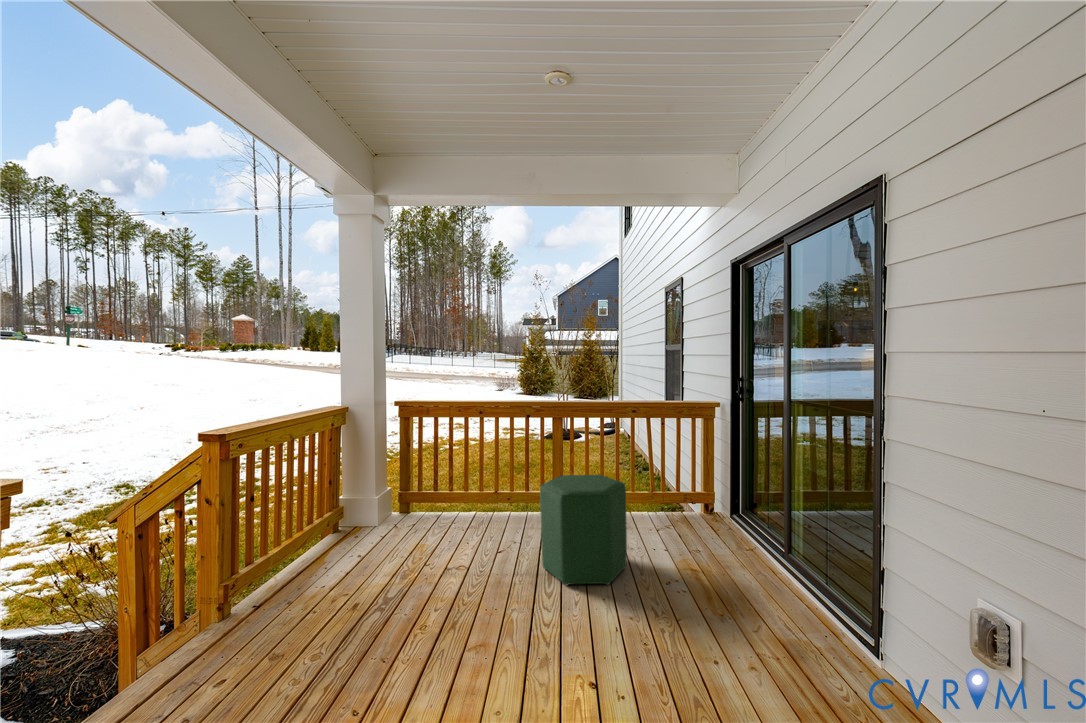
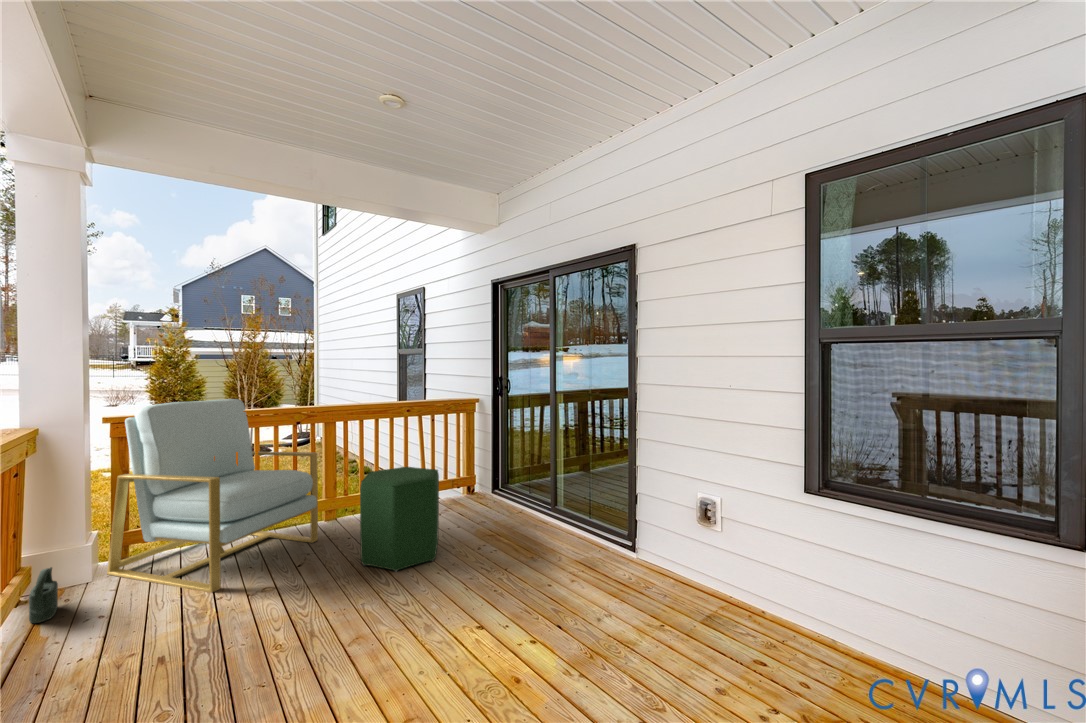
chair: none [391,395,531,560] -> present [107,399,318,593]
watering can: none [331,513,355,551] -> present [29,567,58,623]

